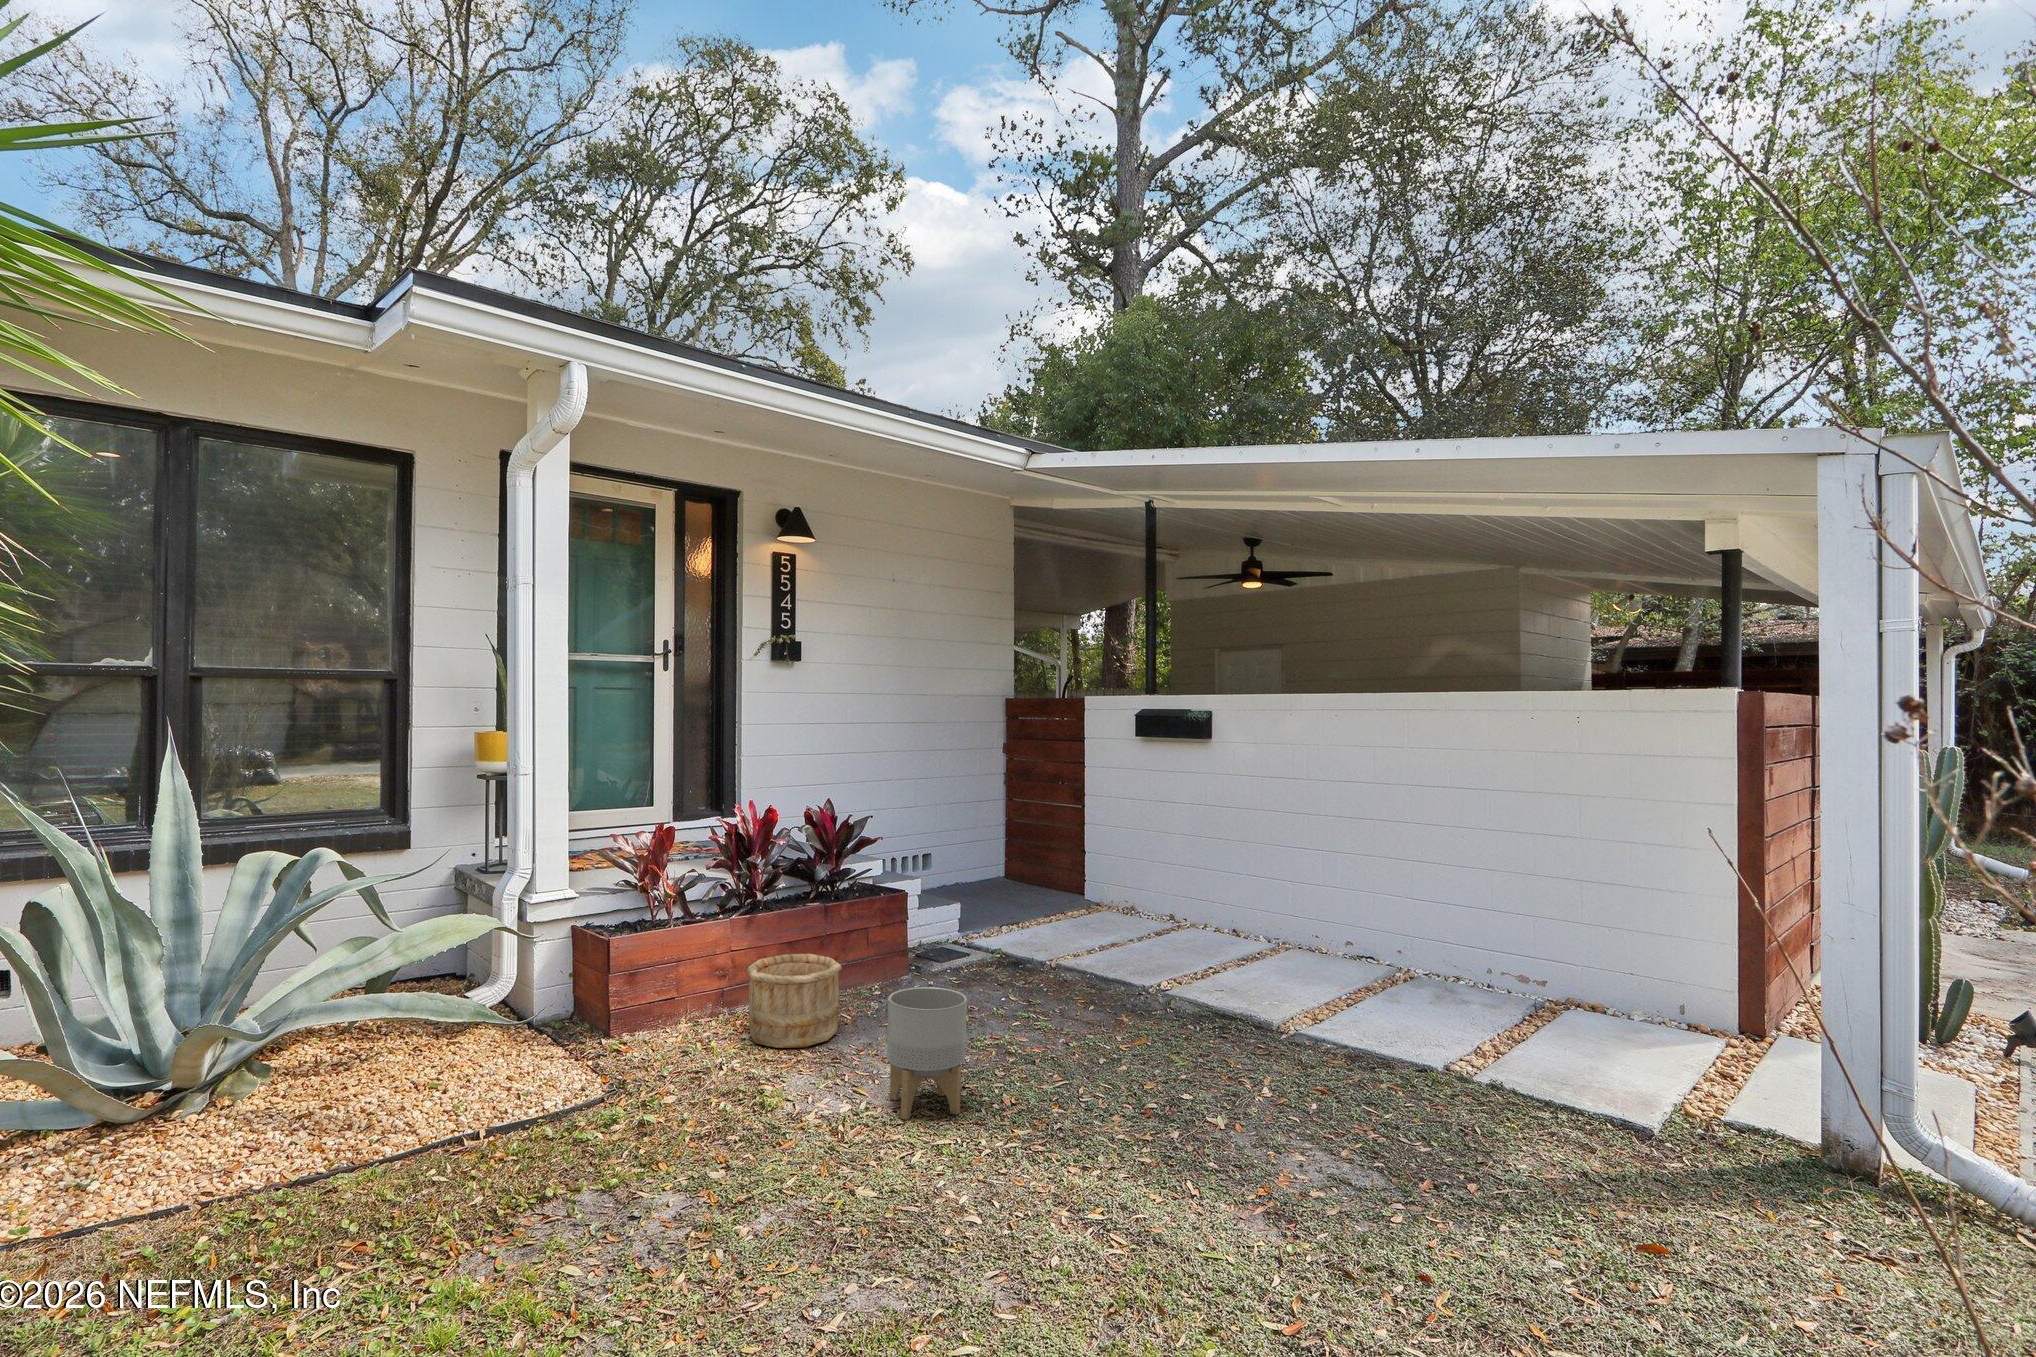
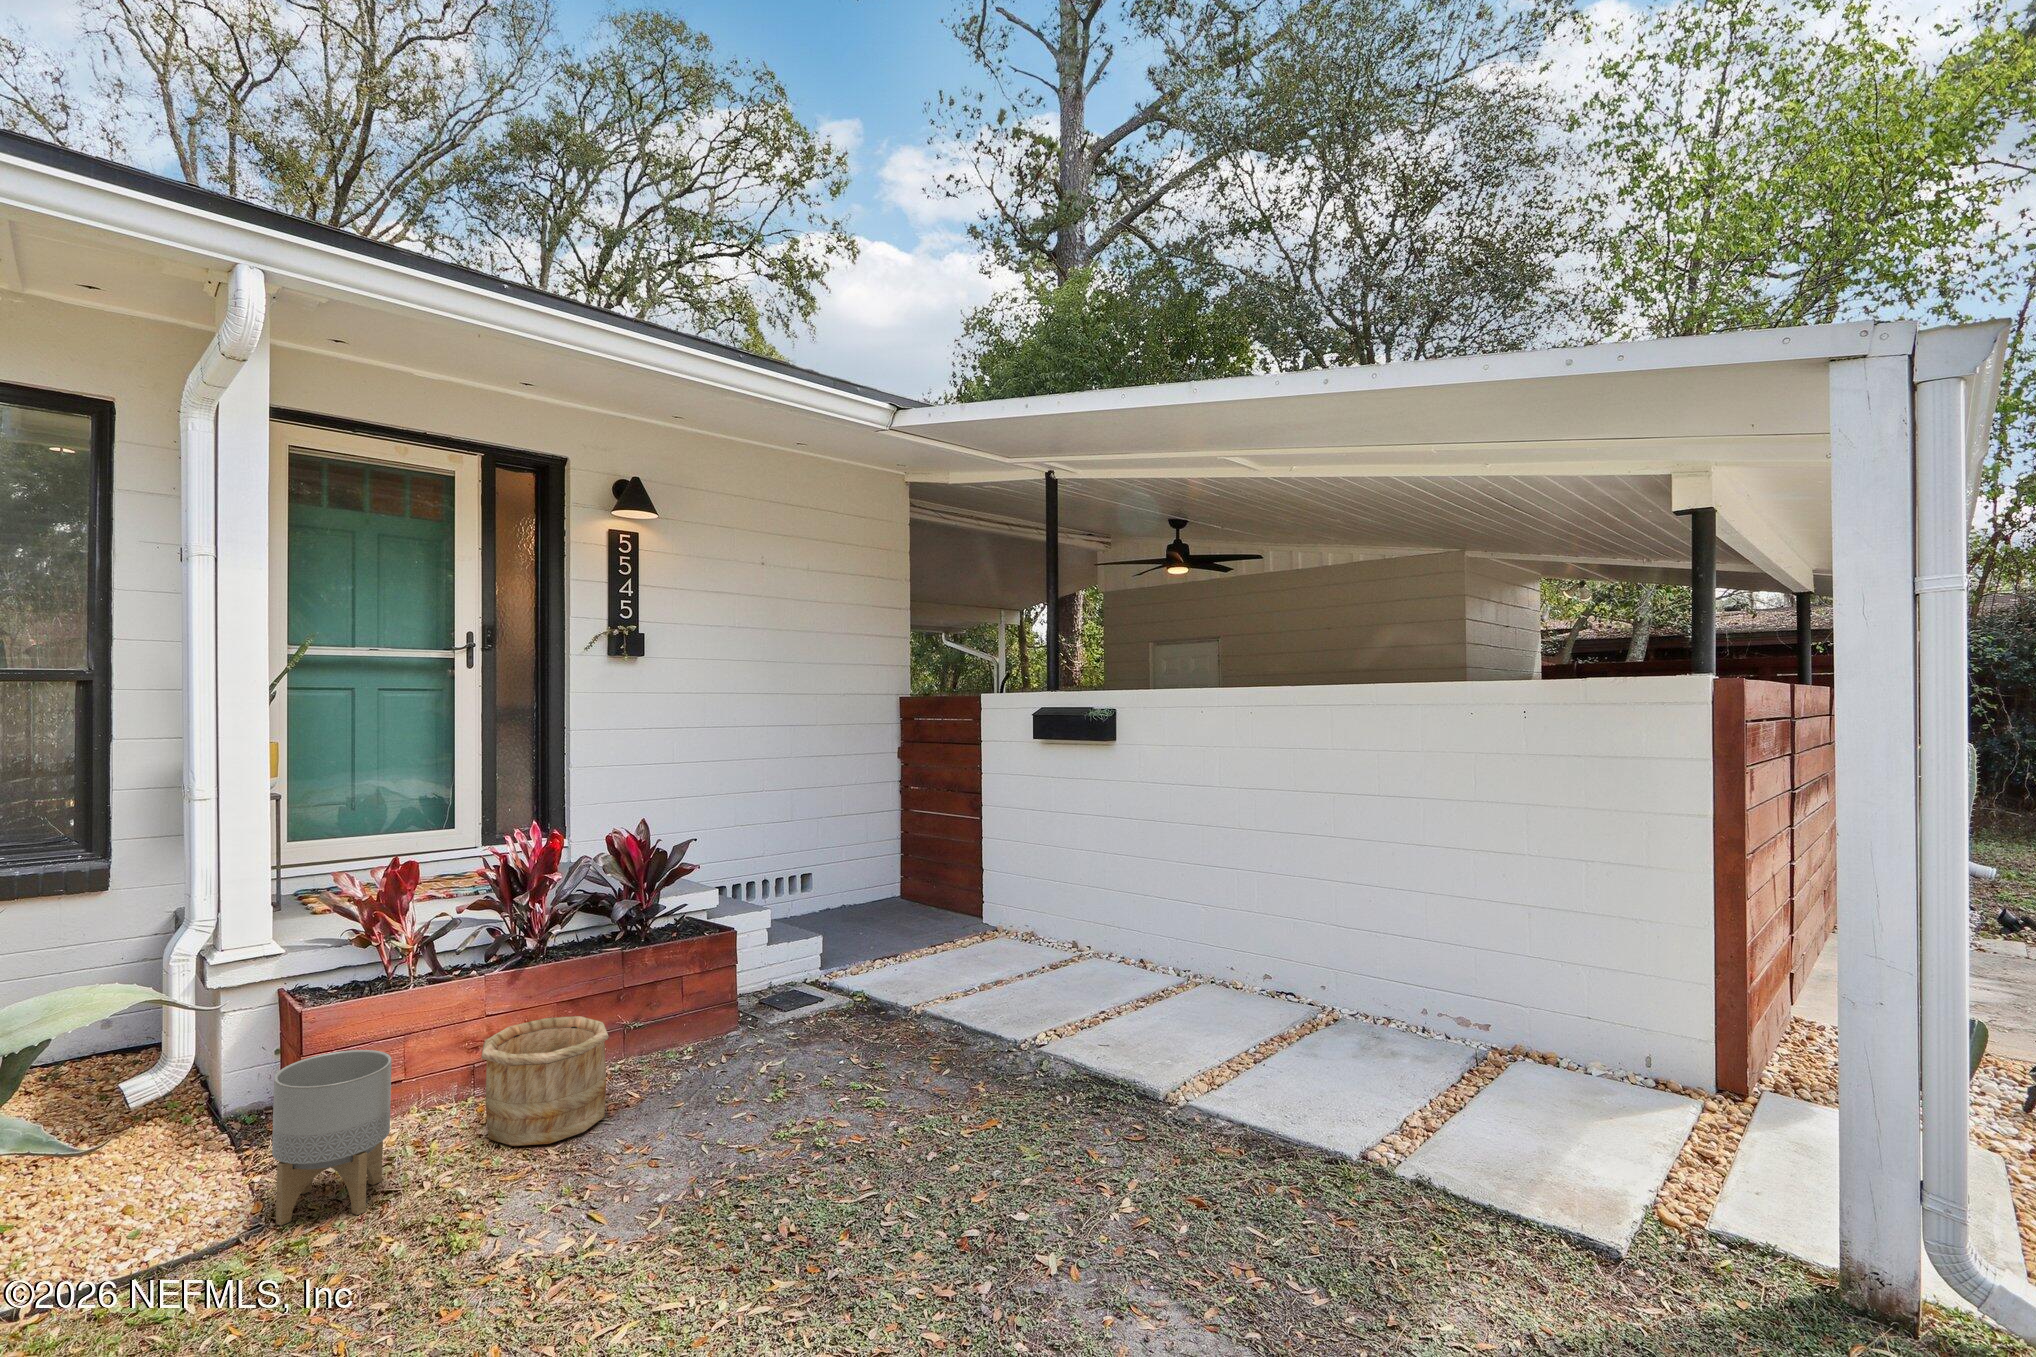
planter: present [887,987,967,1120] -> present [272,1050,392,1226]

